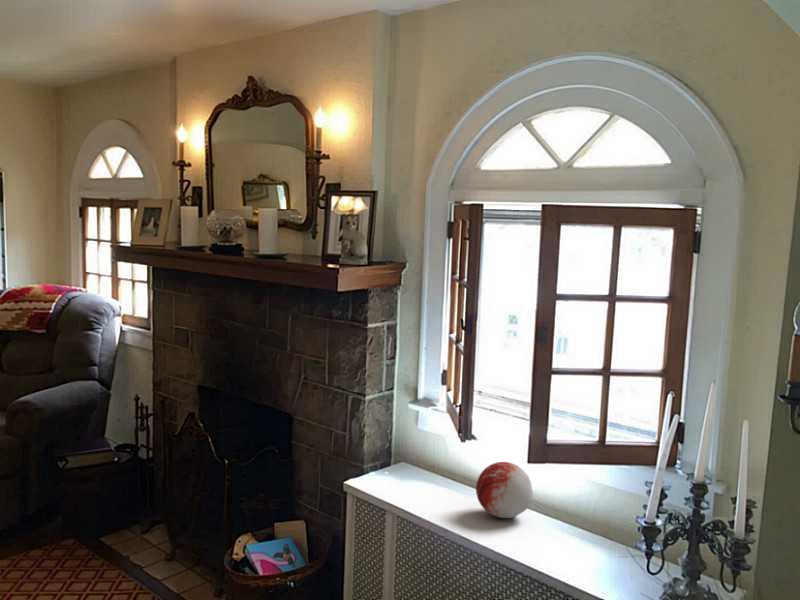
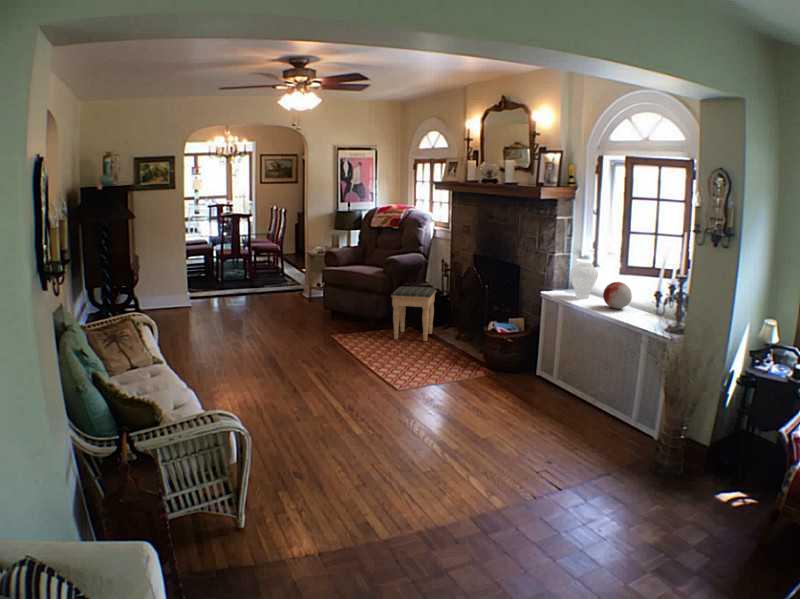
vase: none [402,417,456,493] -> present [570,263,598,299]
footstool: none [21,457,122,576] -> present [391,286,436,341]

